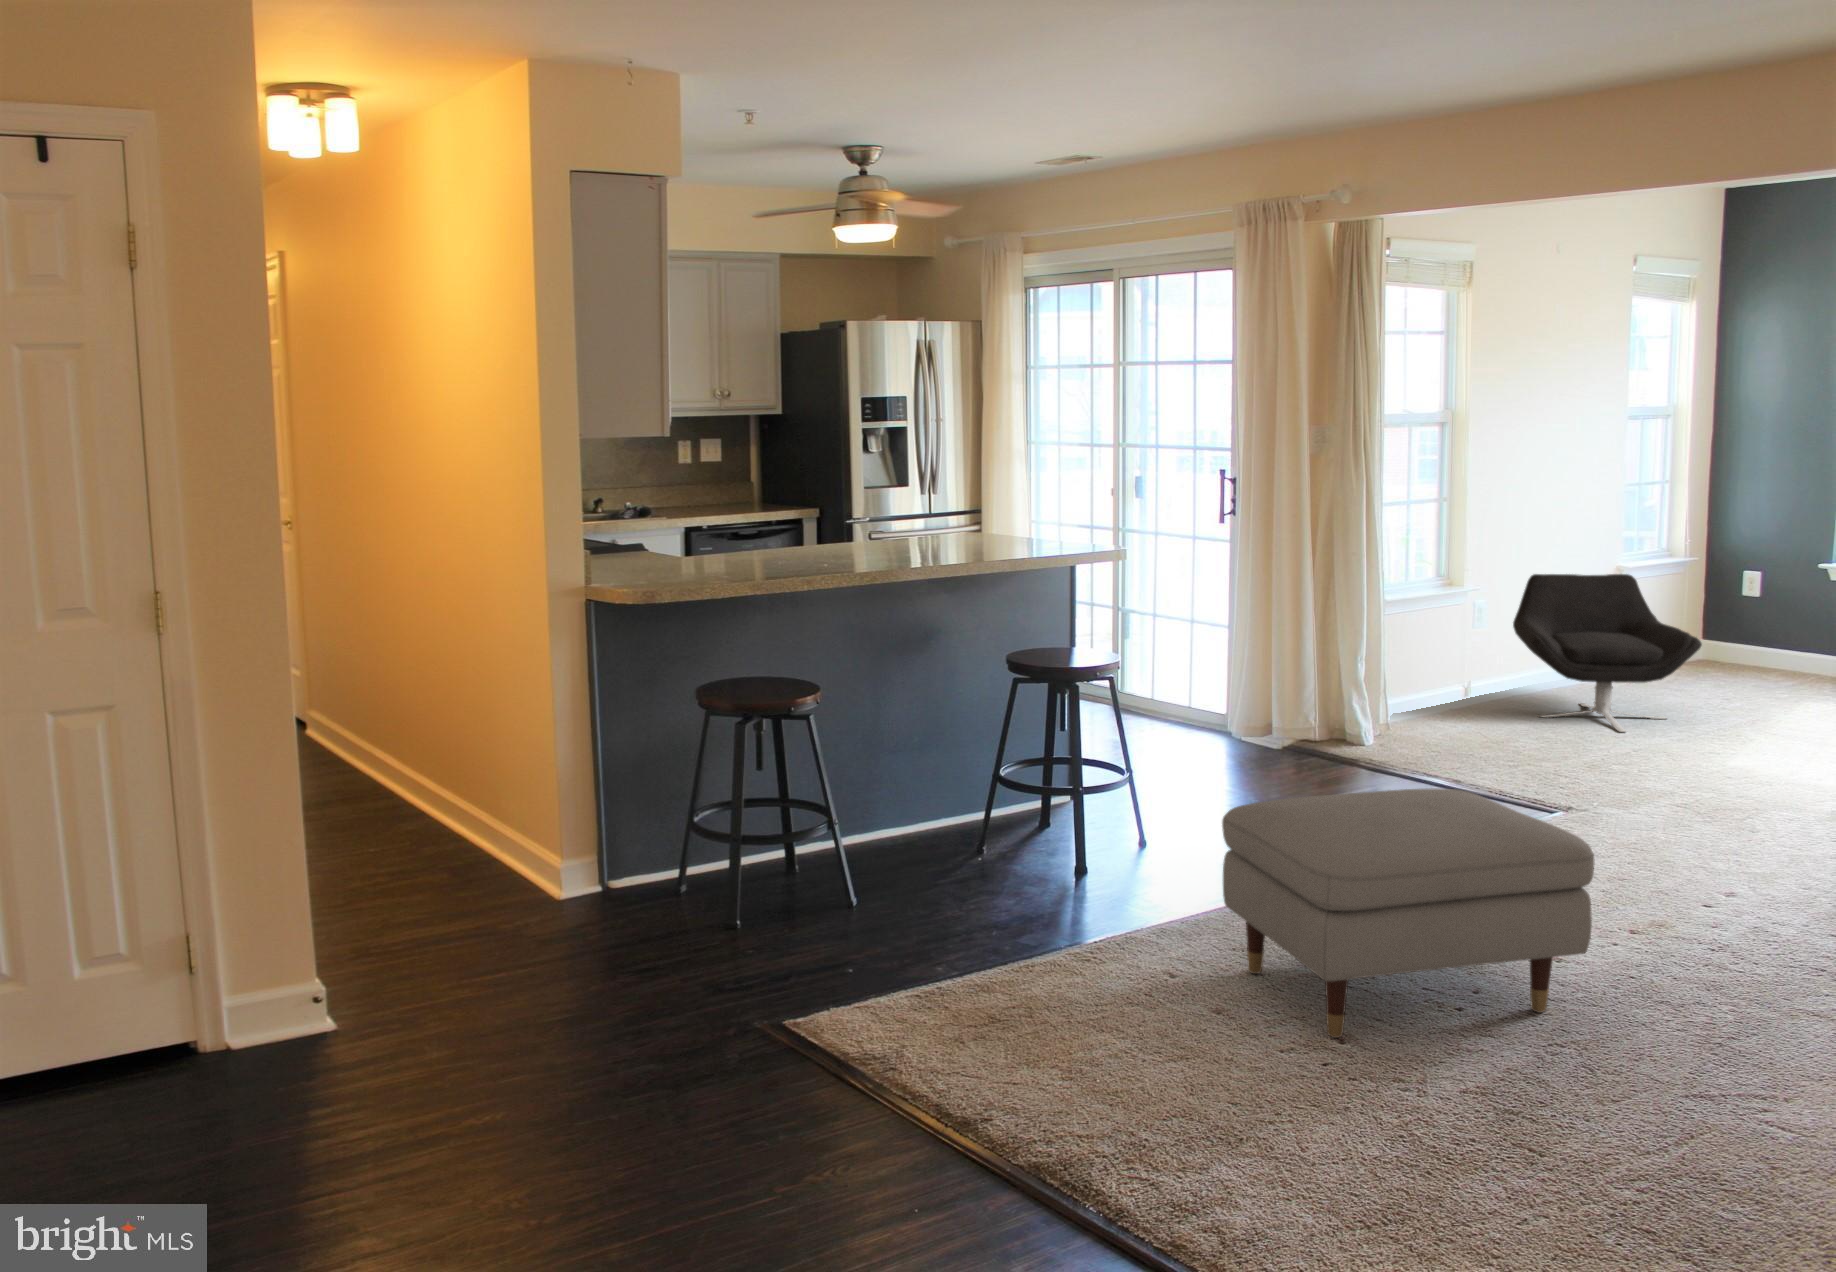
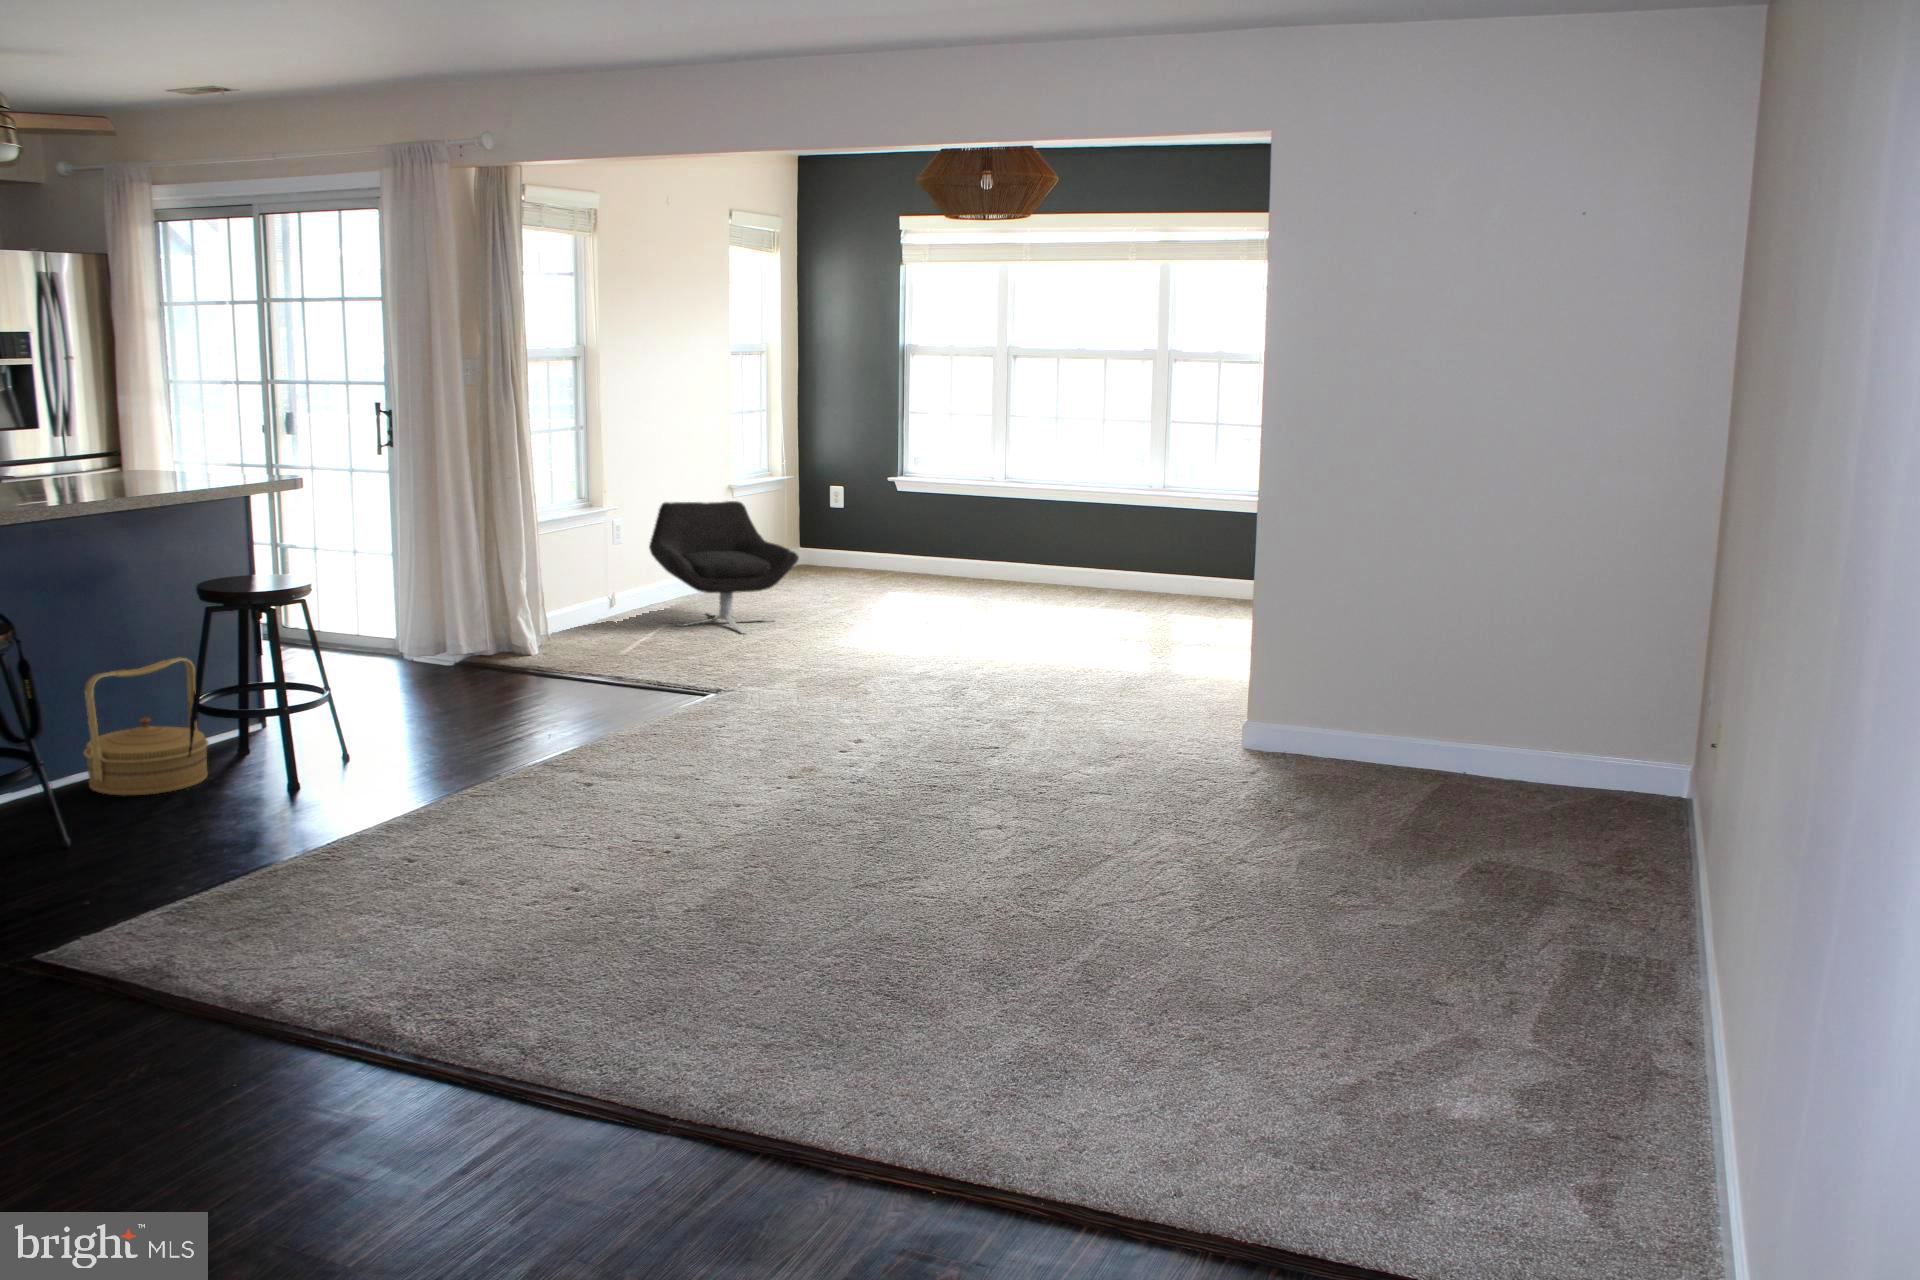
woven basket: none [907,722,1014,855] -> present [84,657,208,796]
ottoman: present [1222,788,1595,1038] -> none [452,677,760,889]

